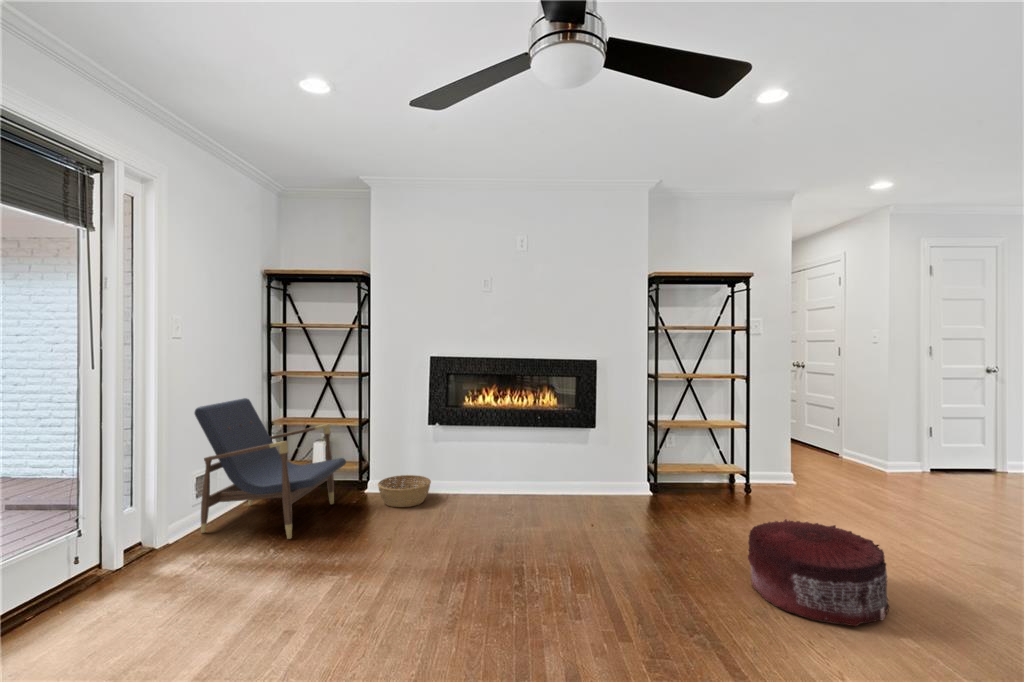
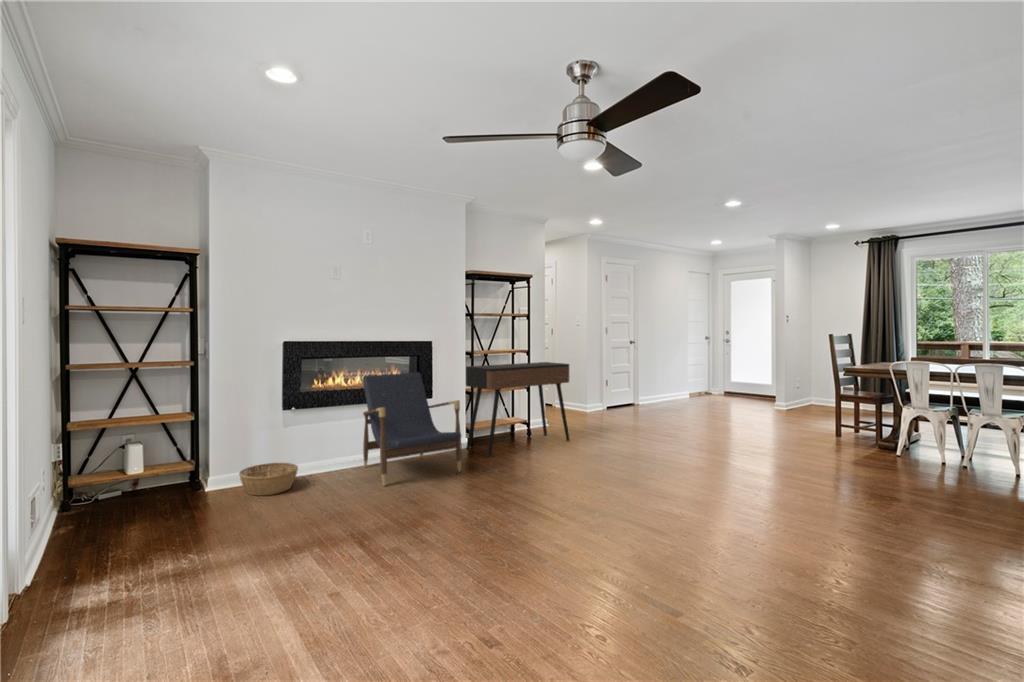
console table: none [640,392,804,513] -> present [466,362,569,457]
lounge chair: present [195,398,346,539] -> present [363,373,462,486]
pouf: present [748,519,889,626] -> none [580,437,652,488]

